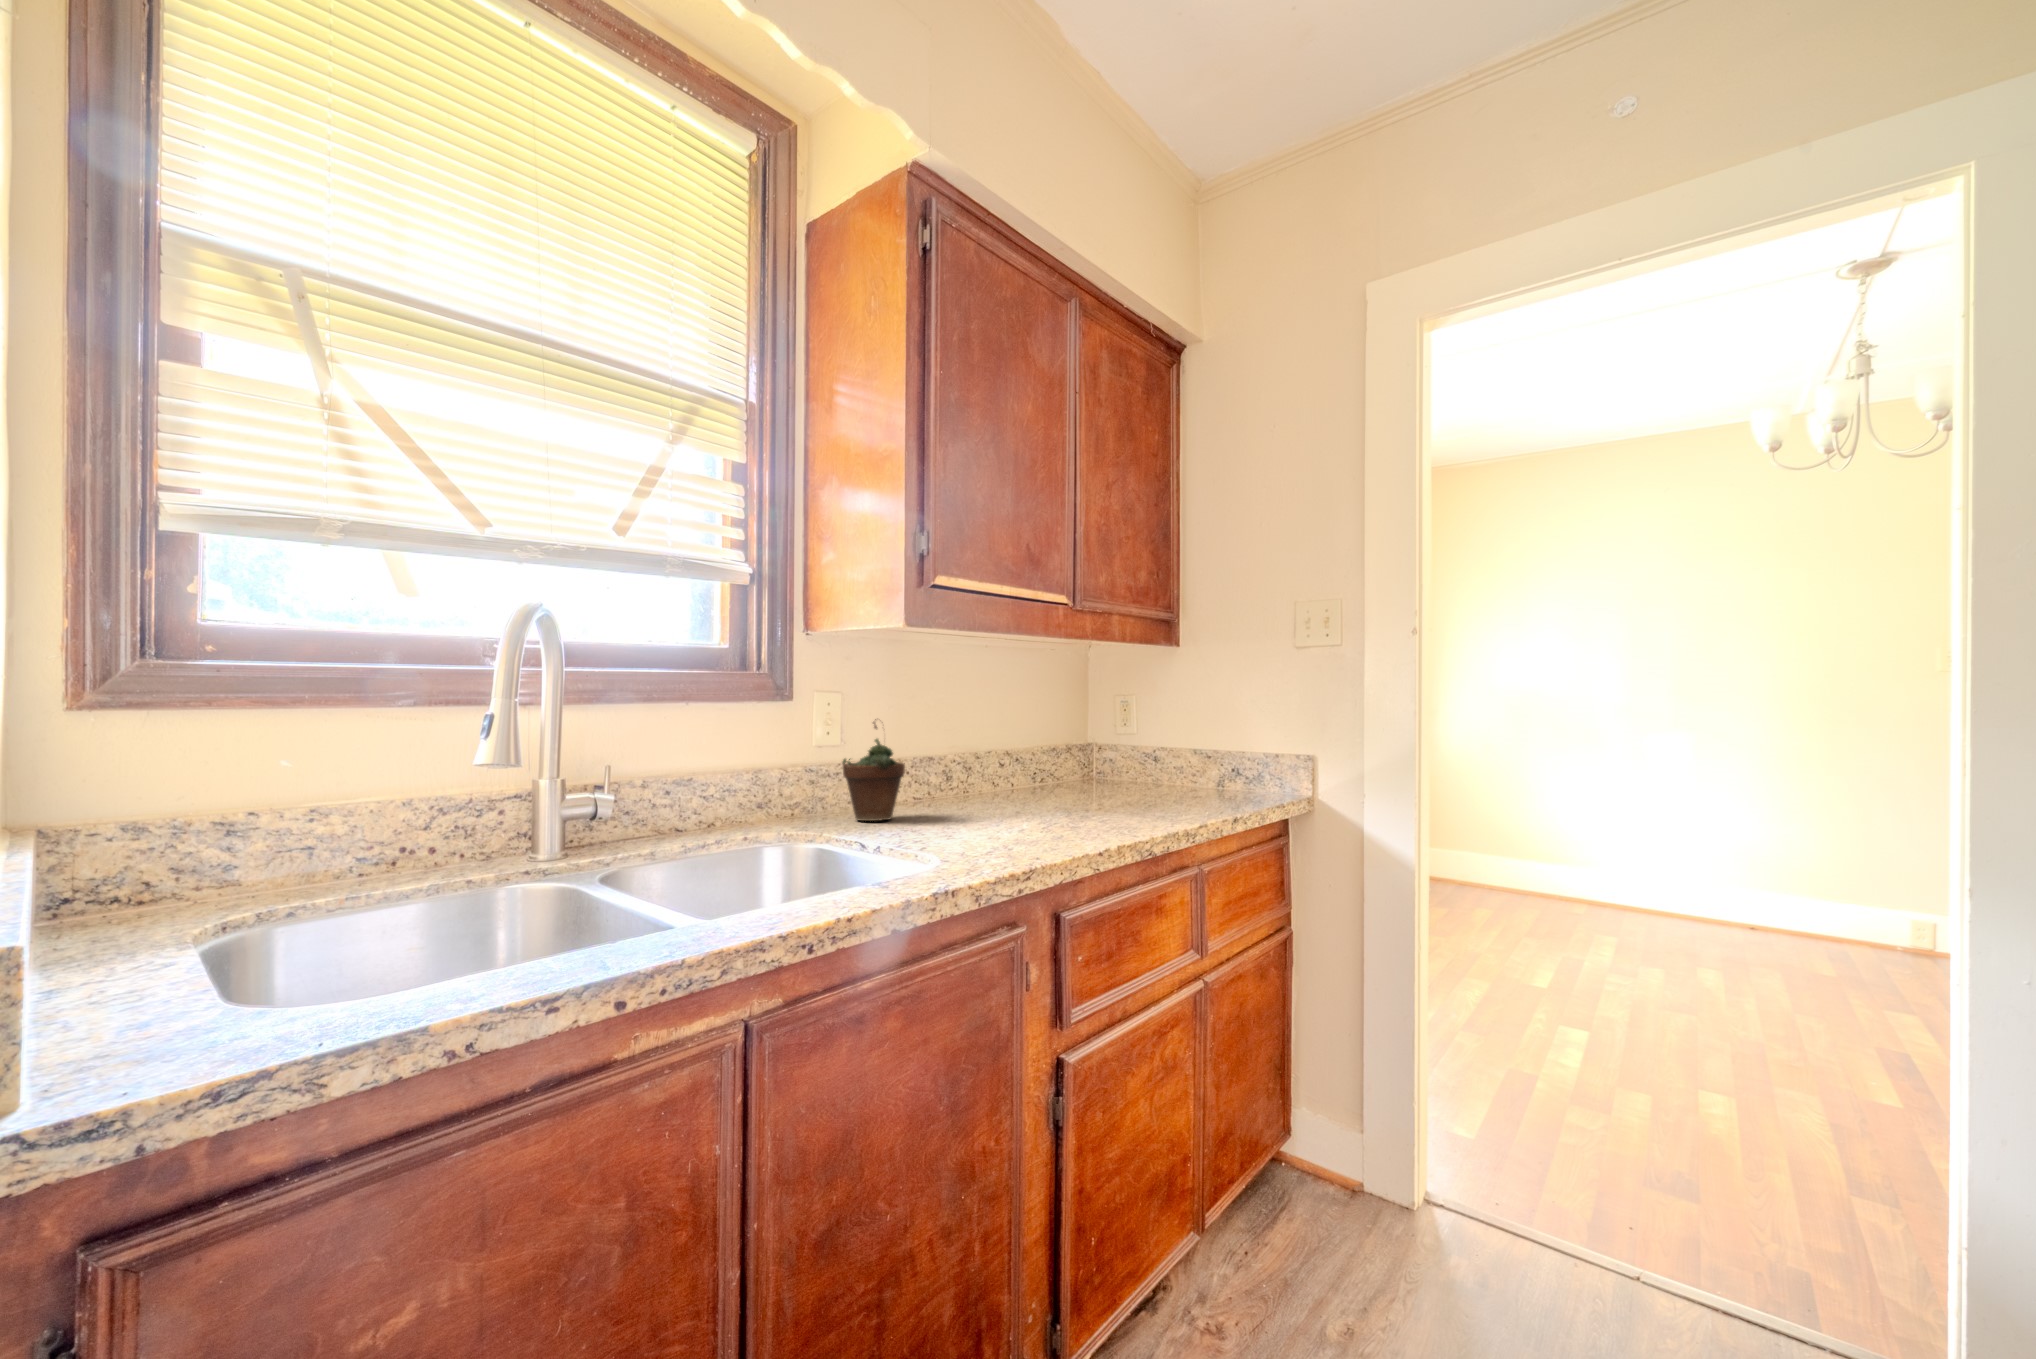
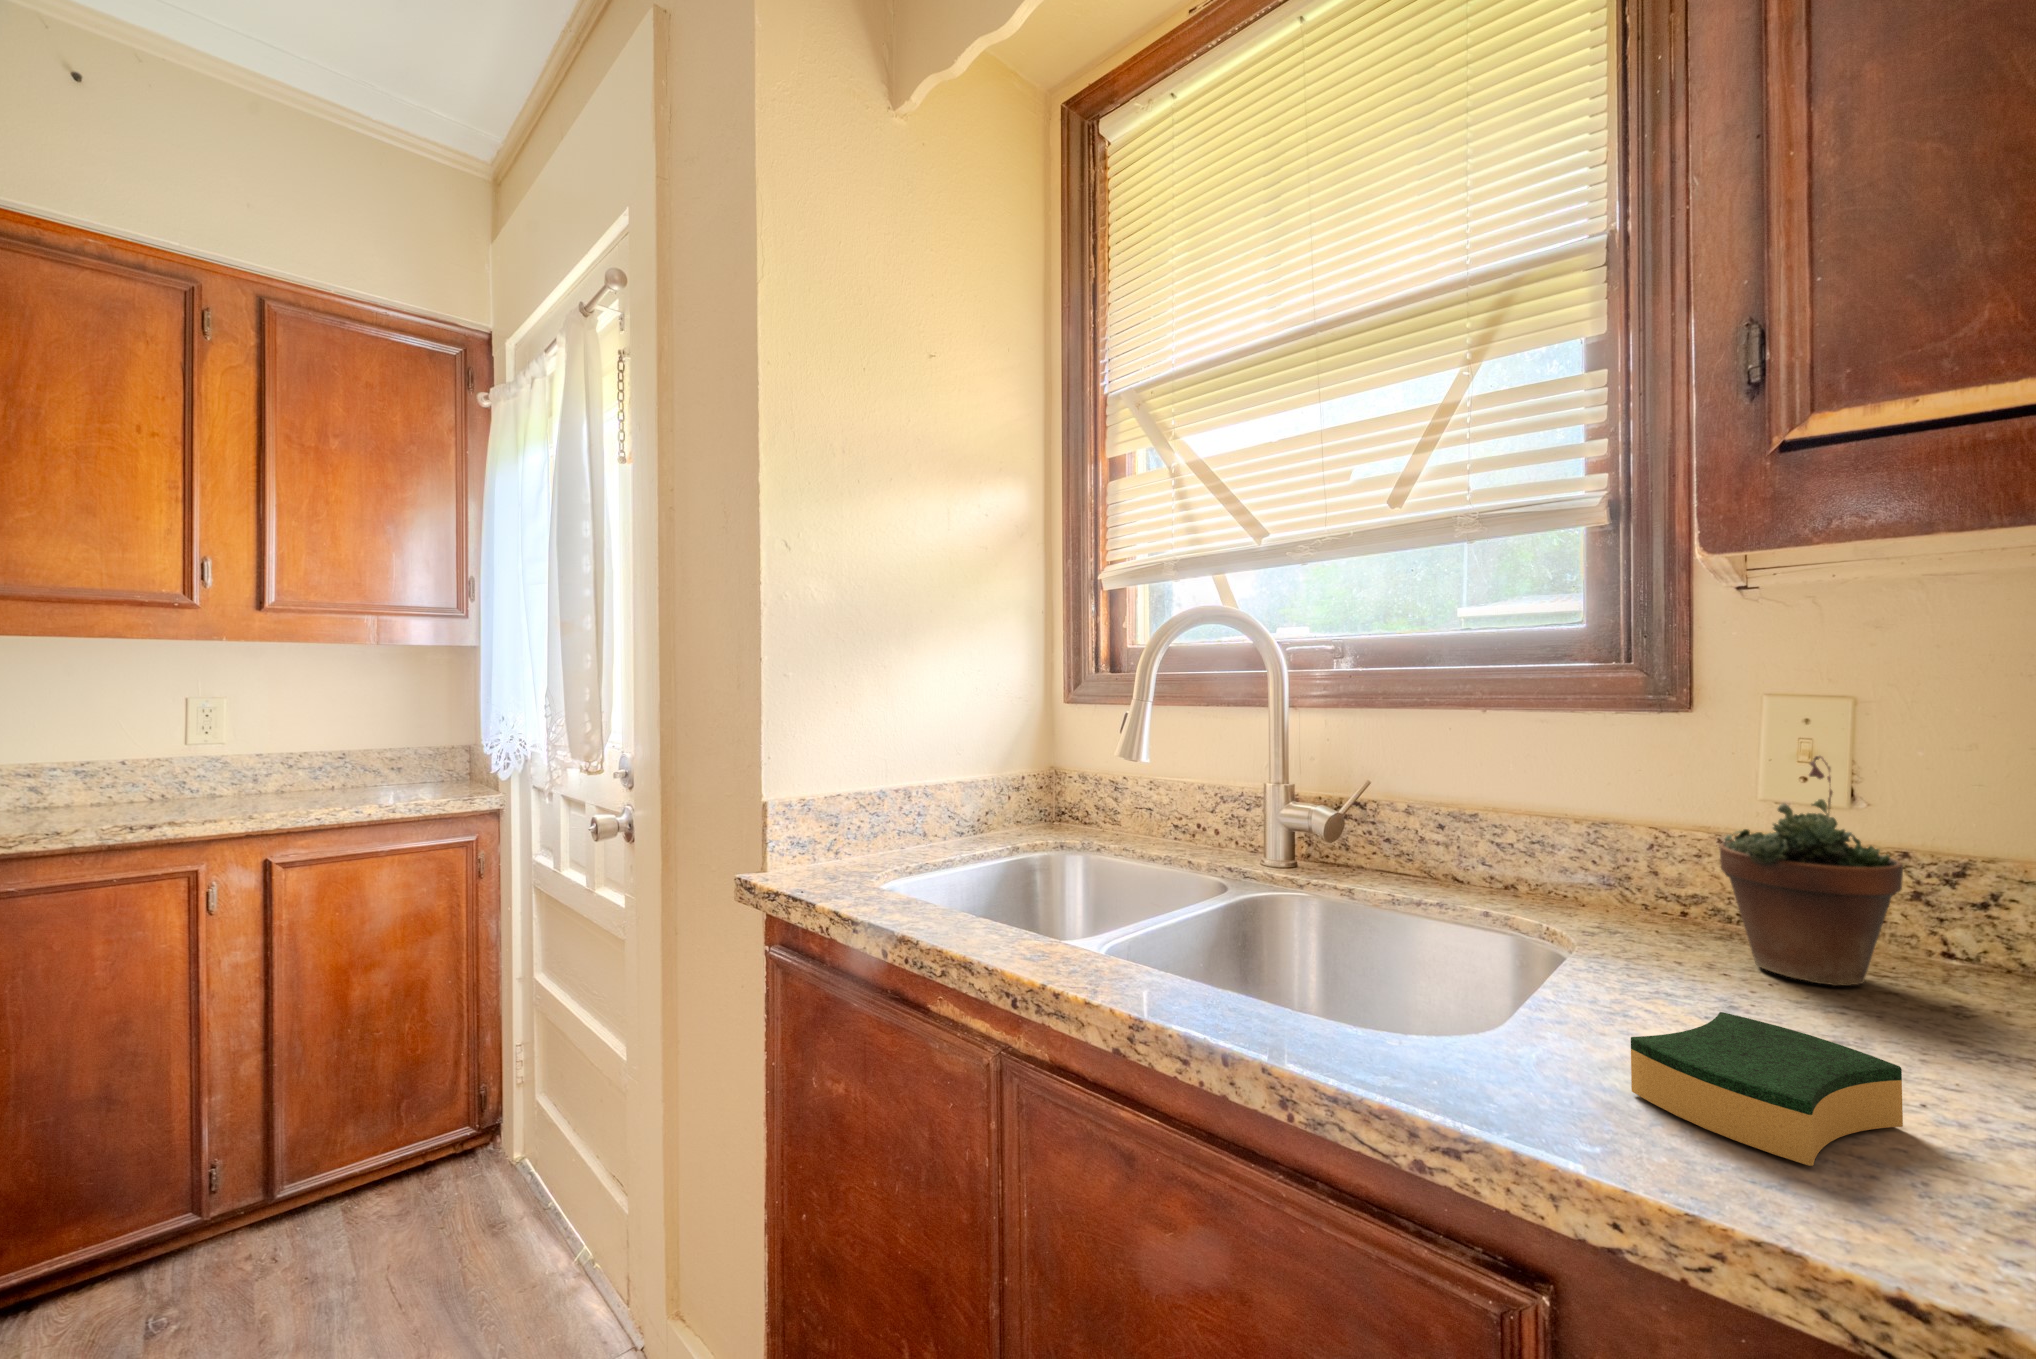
sponge: none [966,812,1043,846] -> present [1631,1012,1903,1166]

